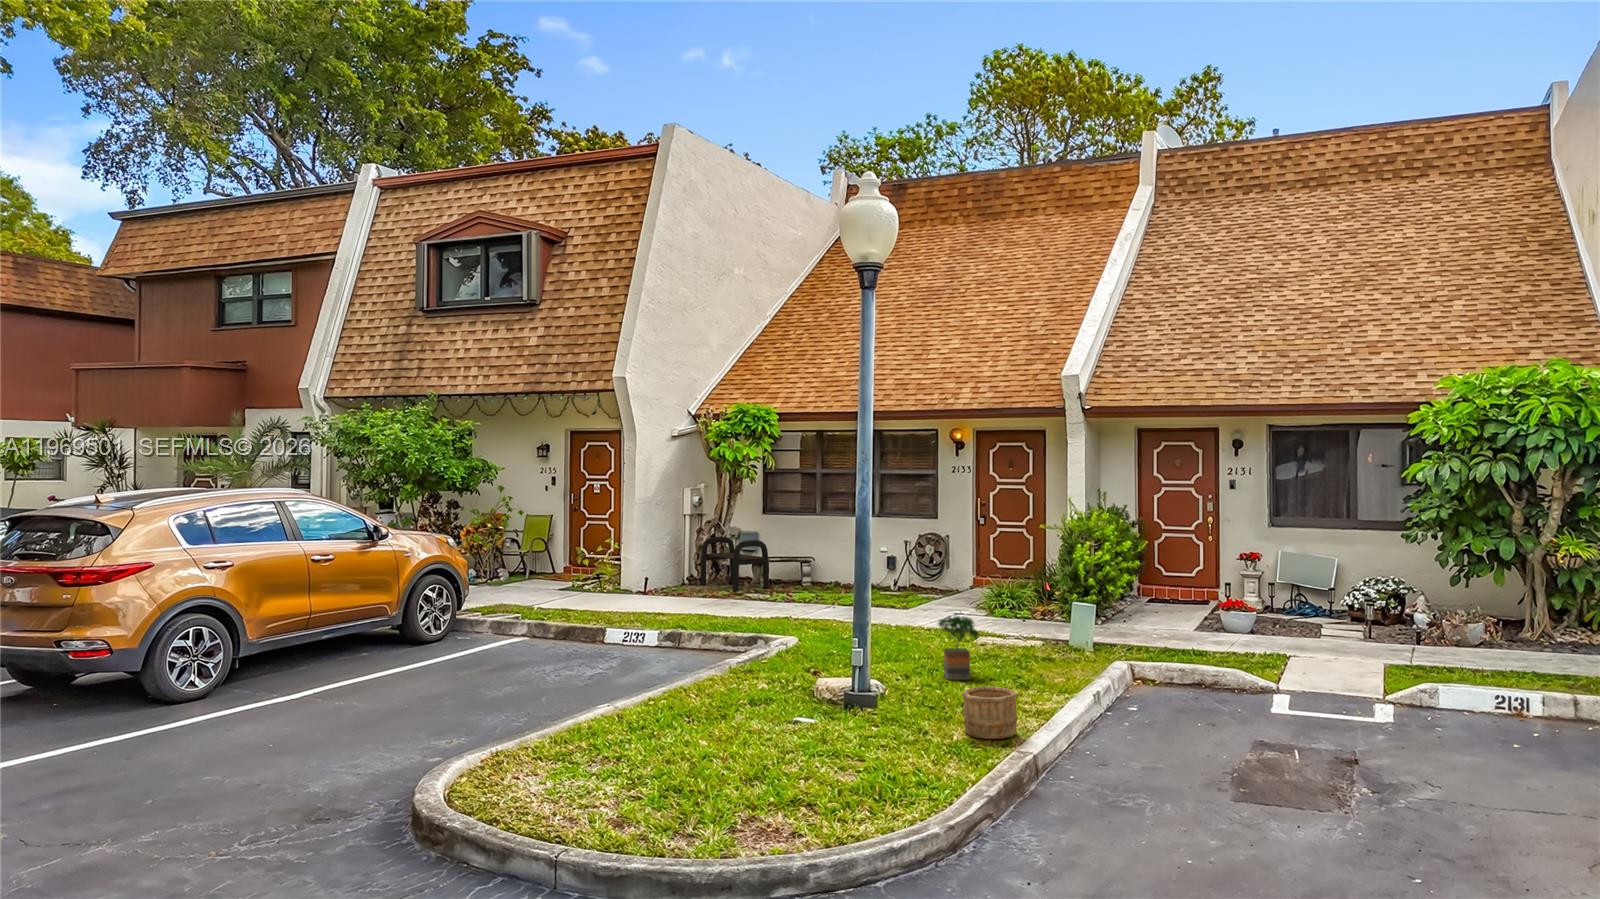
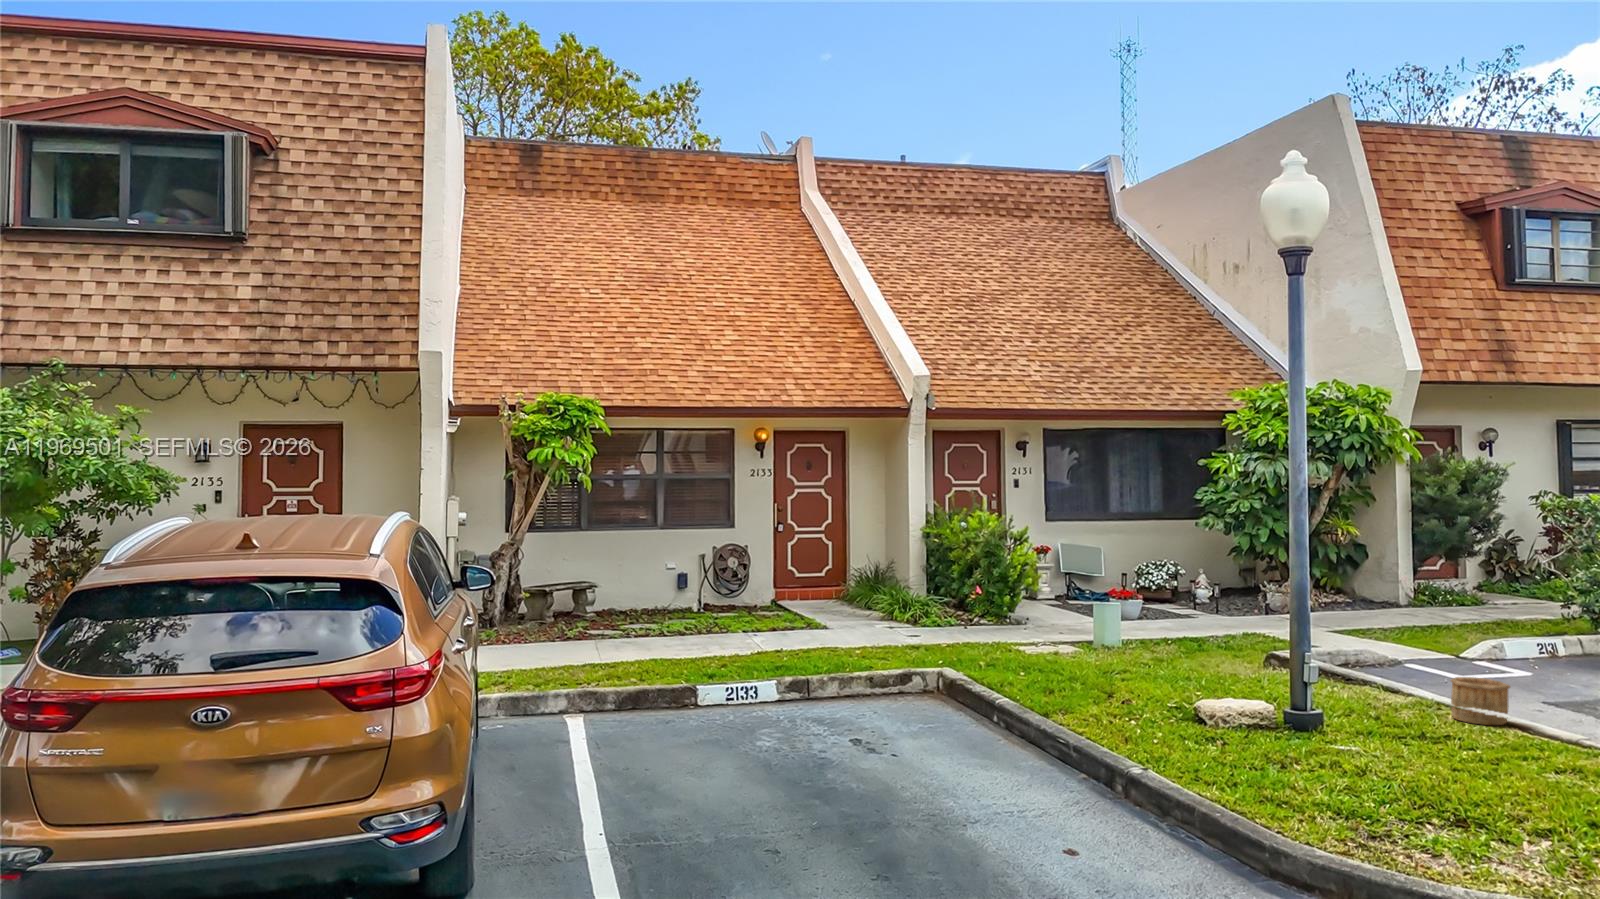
bench: present [700,537,769,591] -> none [475,551,584,627]
potted tree: present [938,616,979,680] -> none [1208,620,1260,688]

